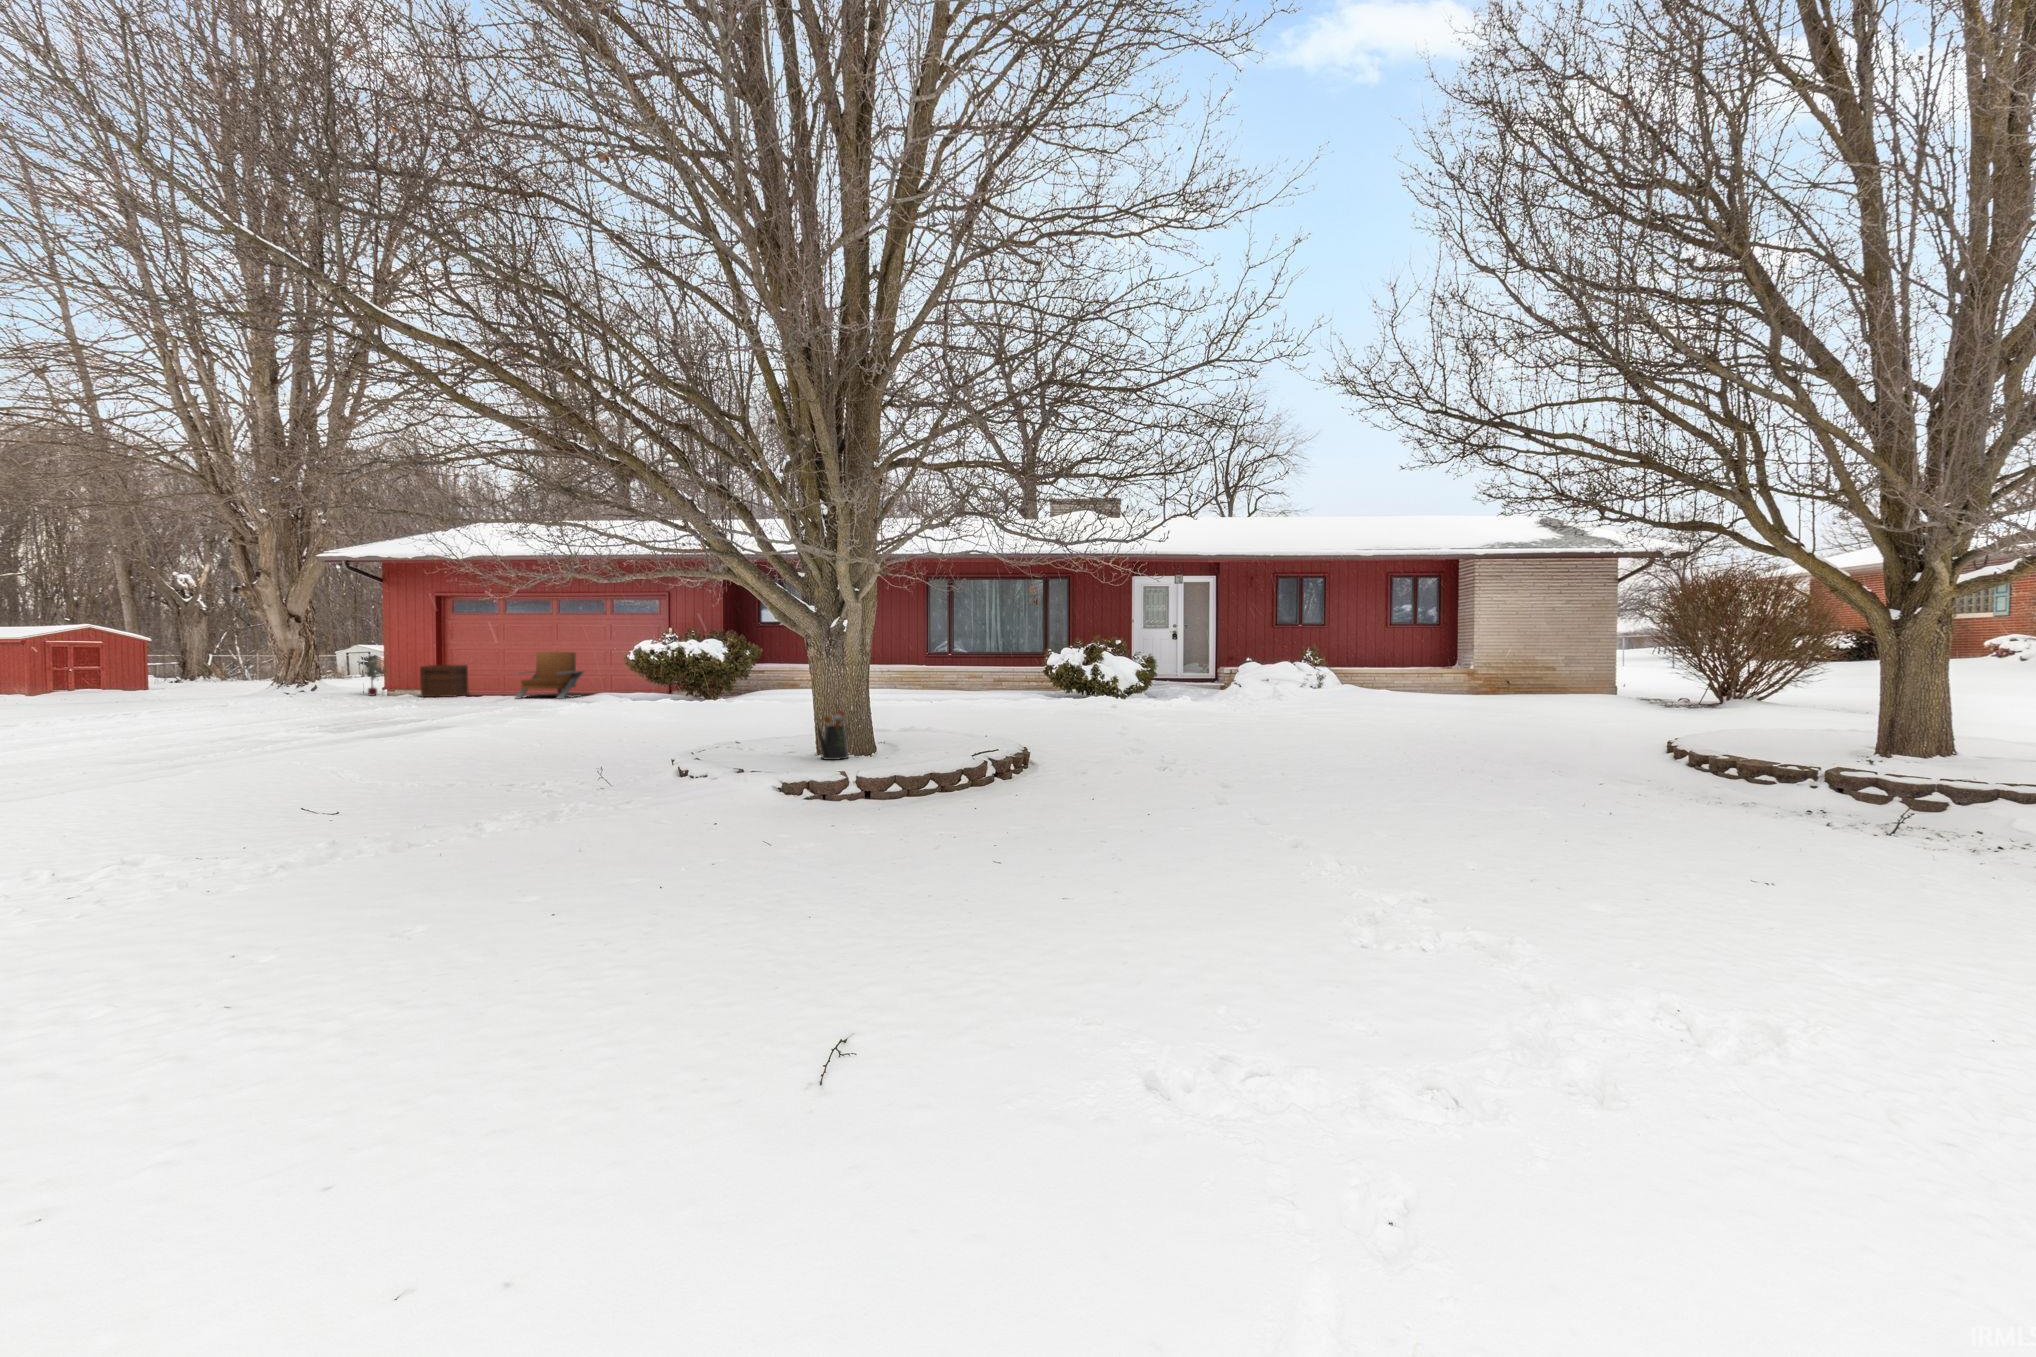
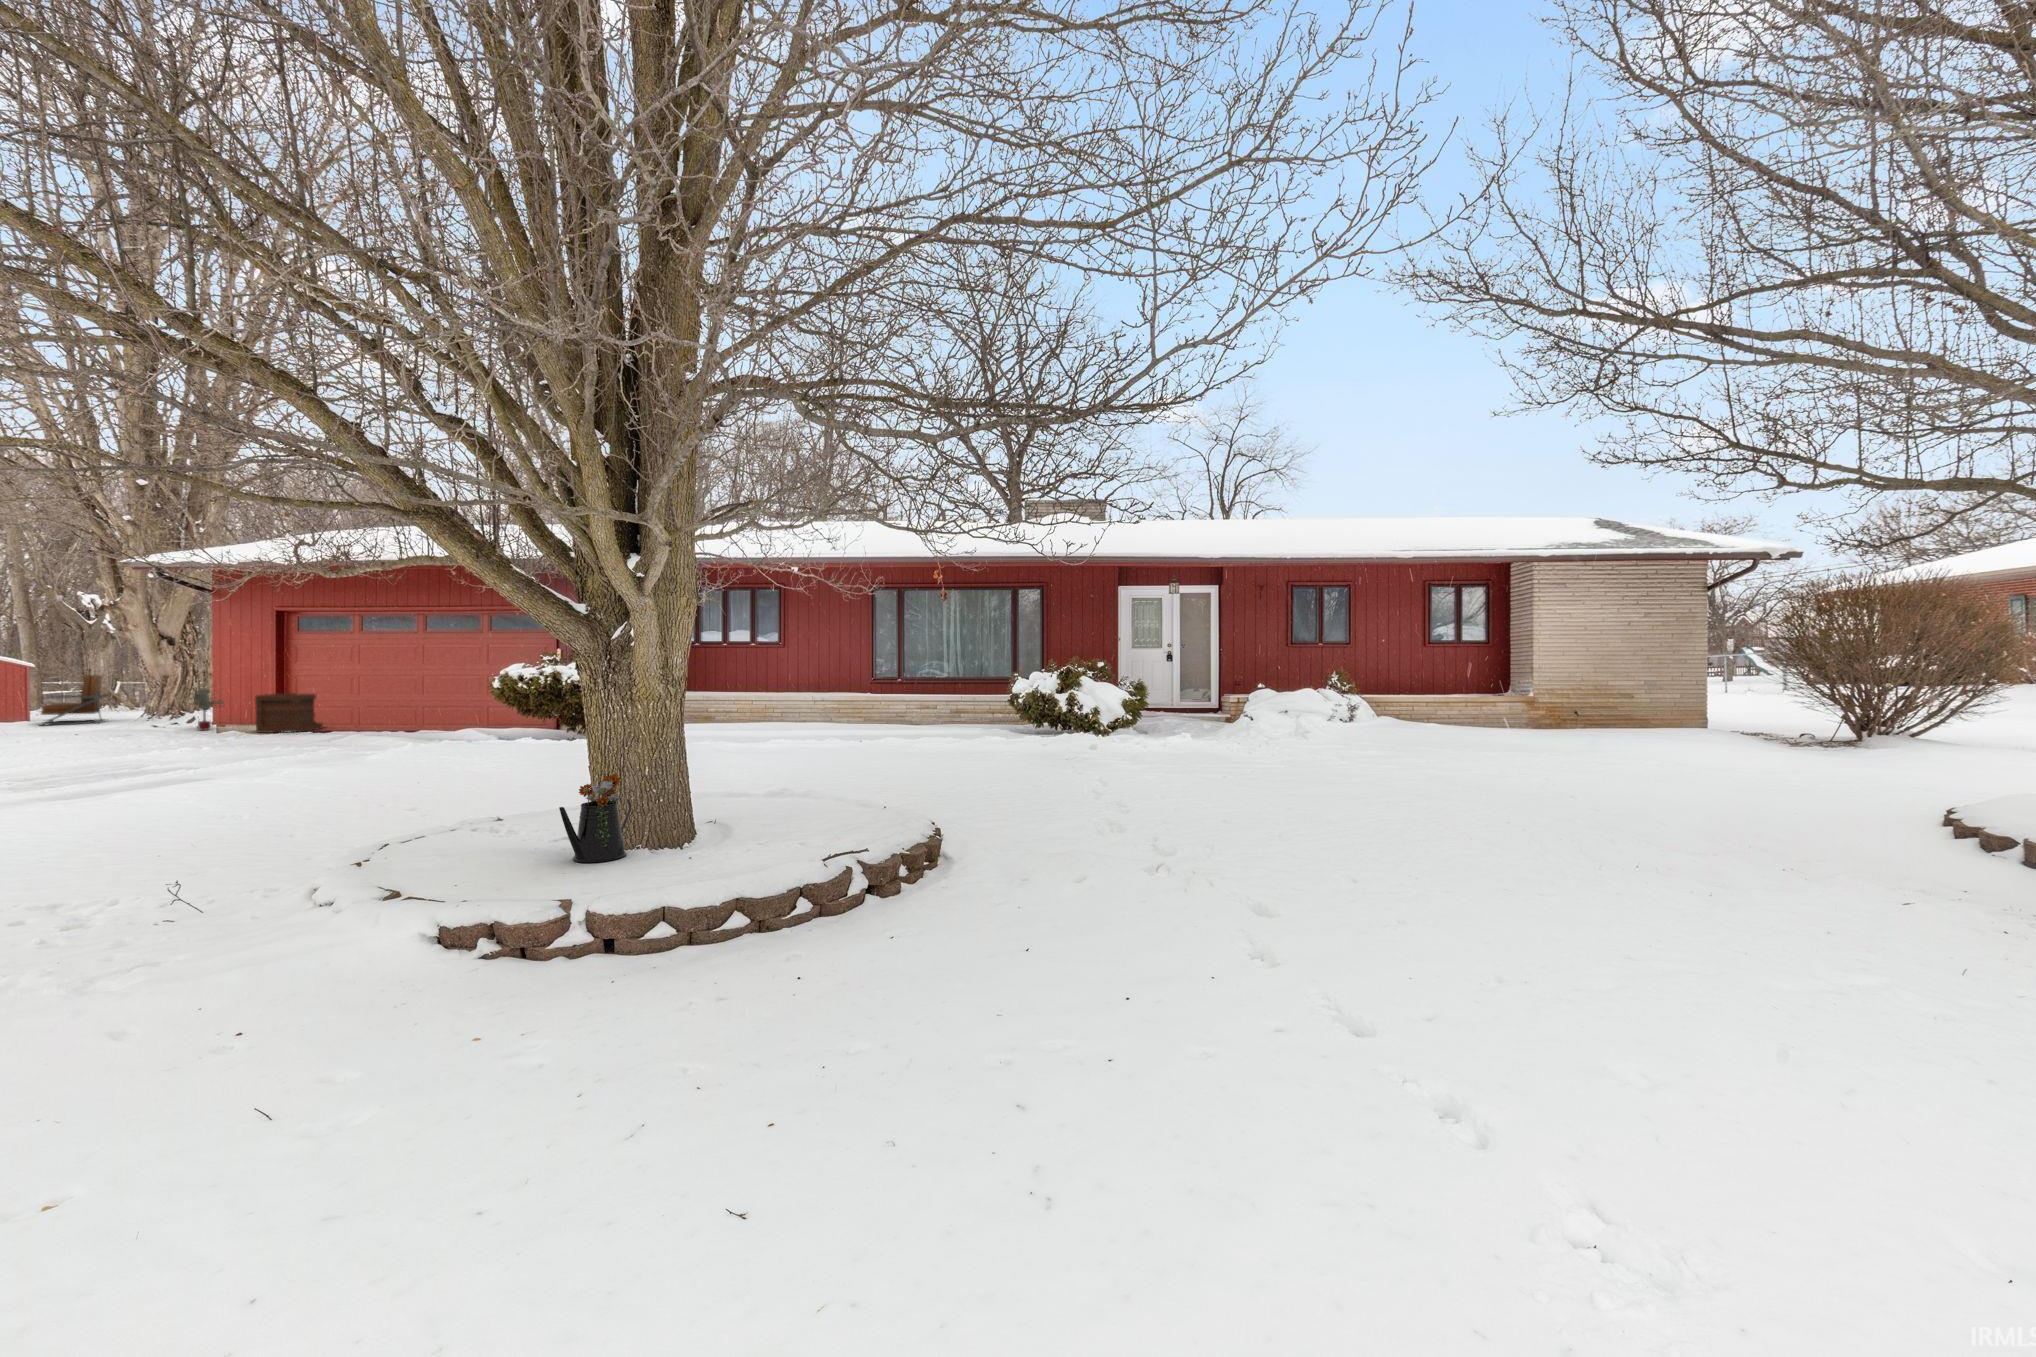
lounge chair: present [515,652,583,699] -> present [39,675,107,726]

